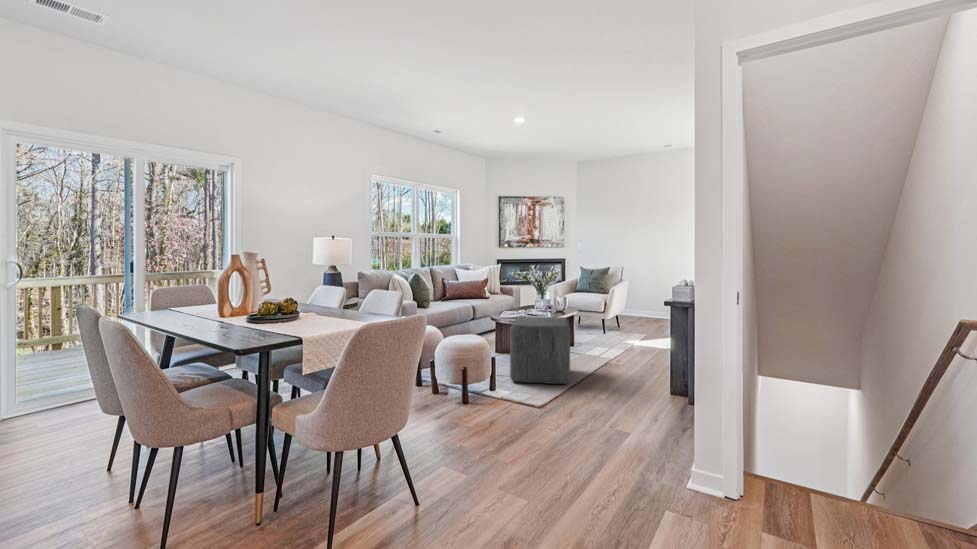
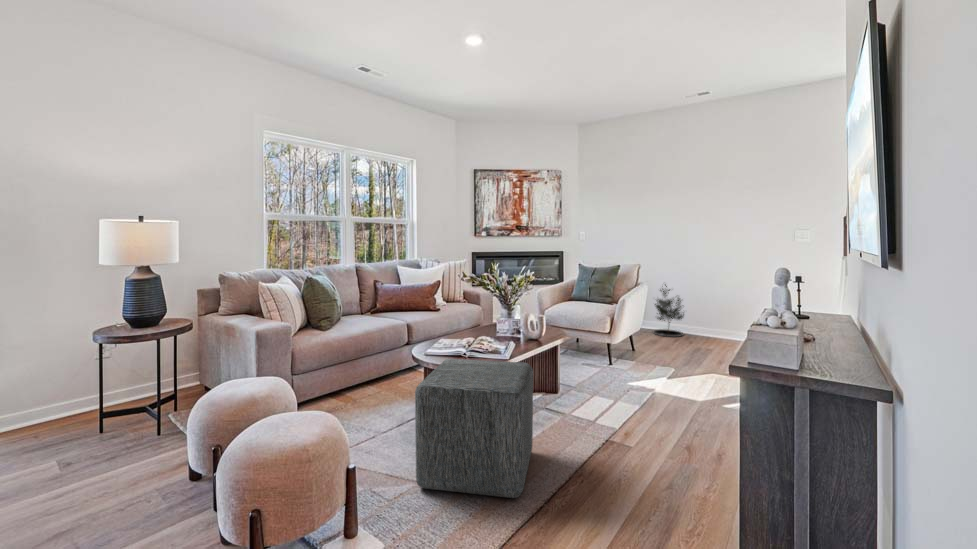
potted tree: none [633,280,658,320] -> present [653,284,684,337]

